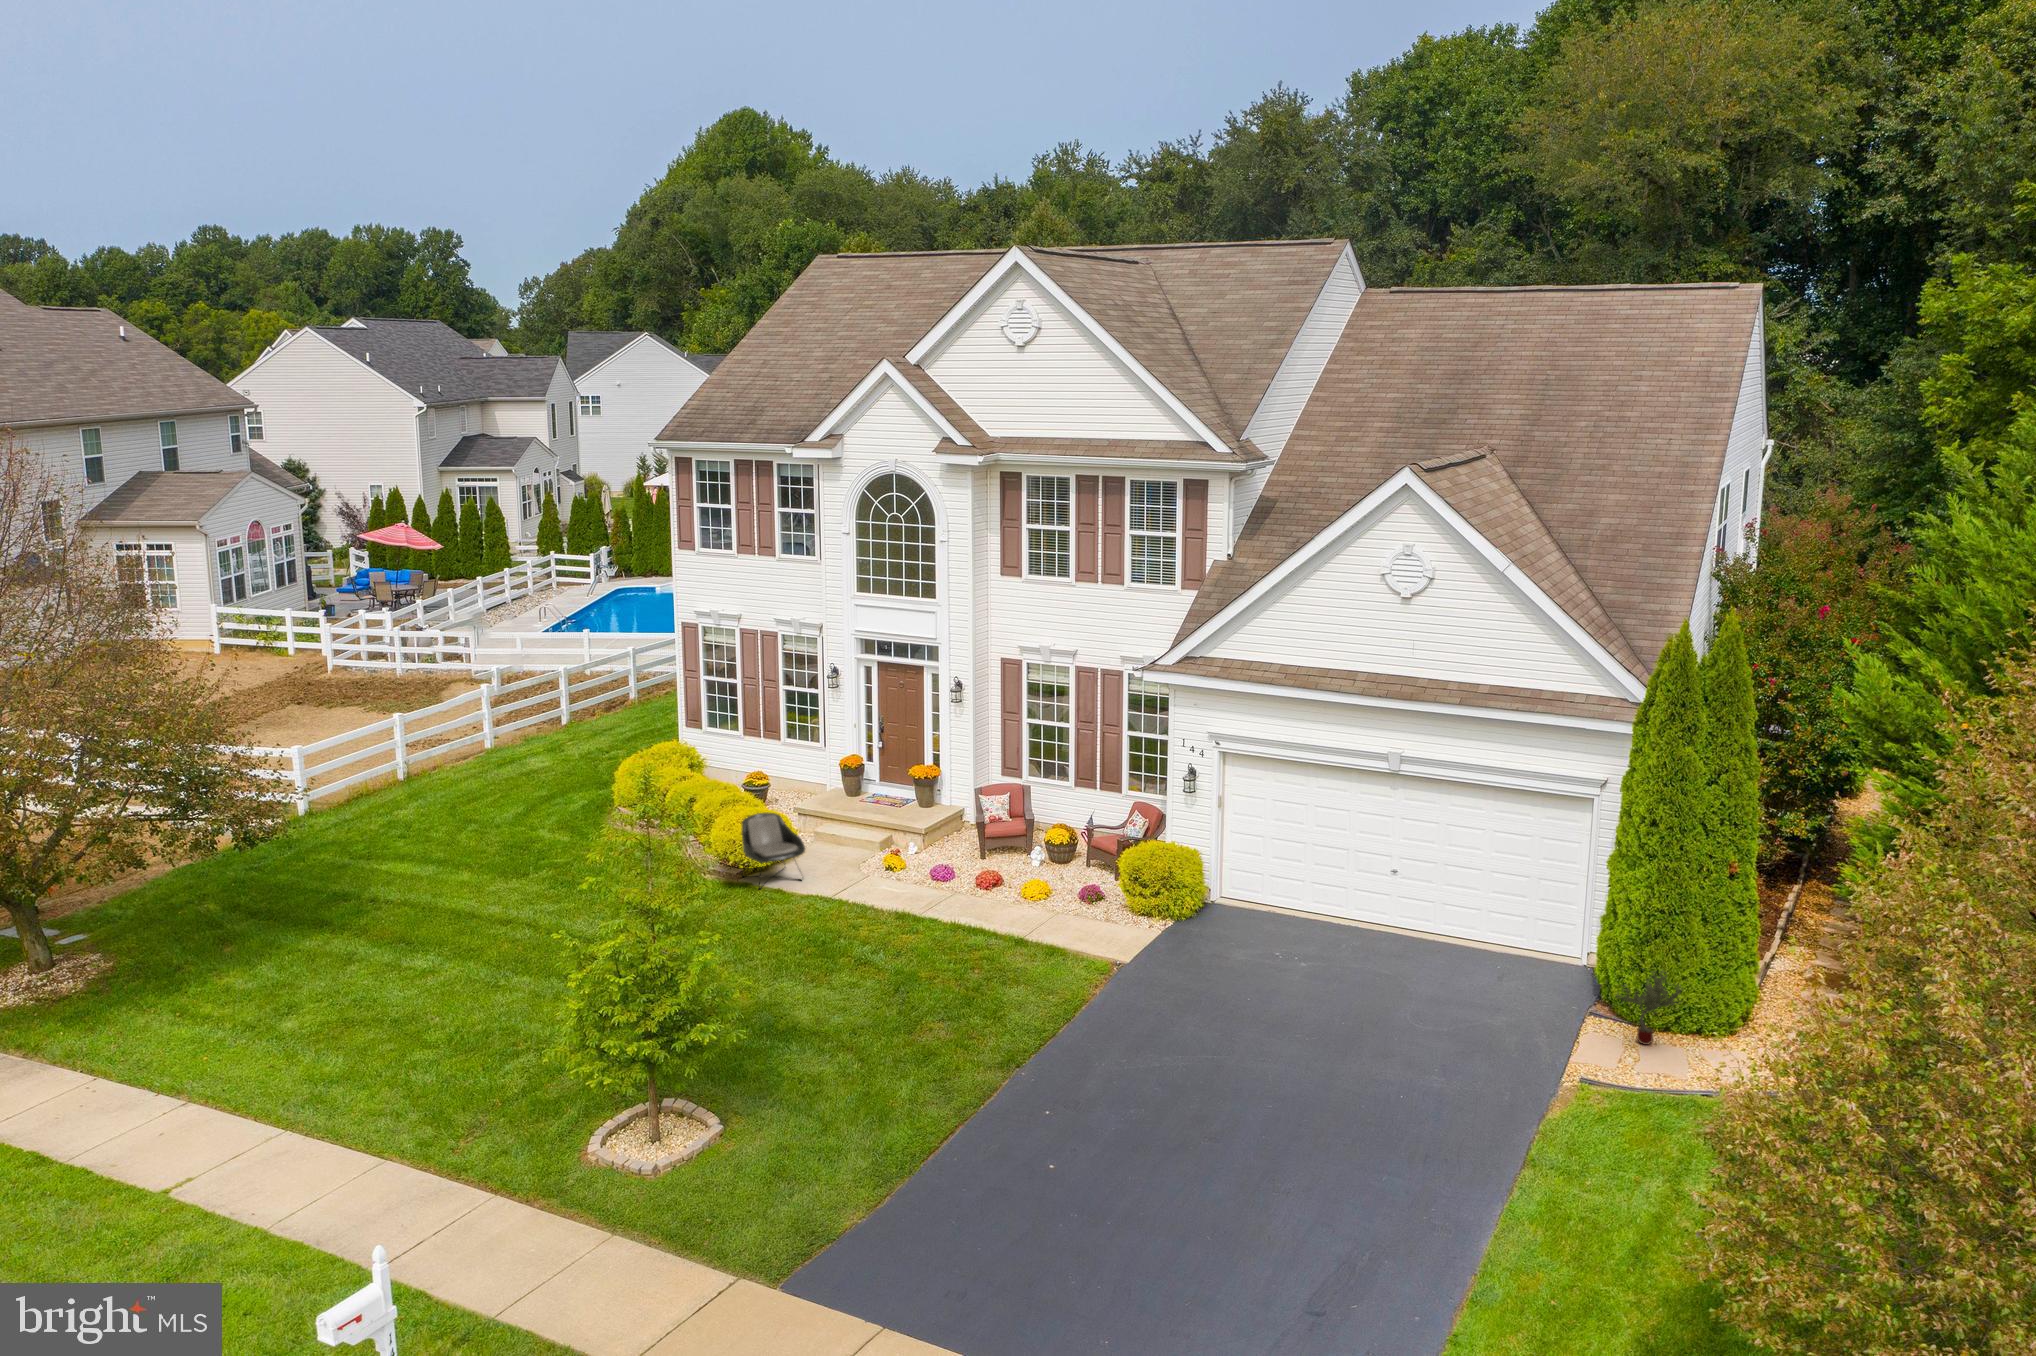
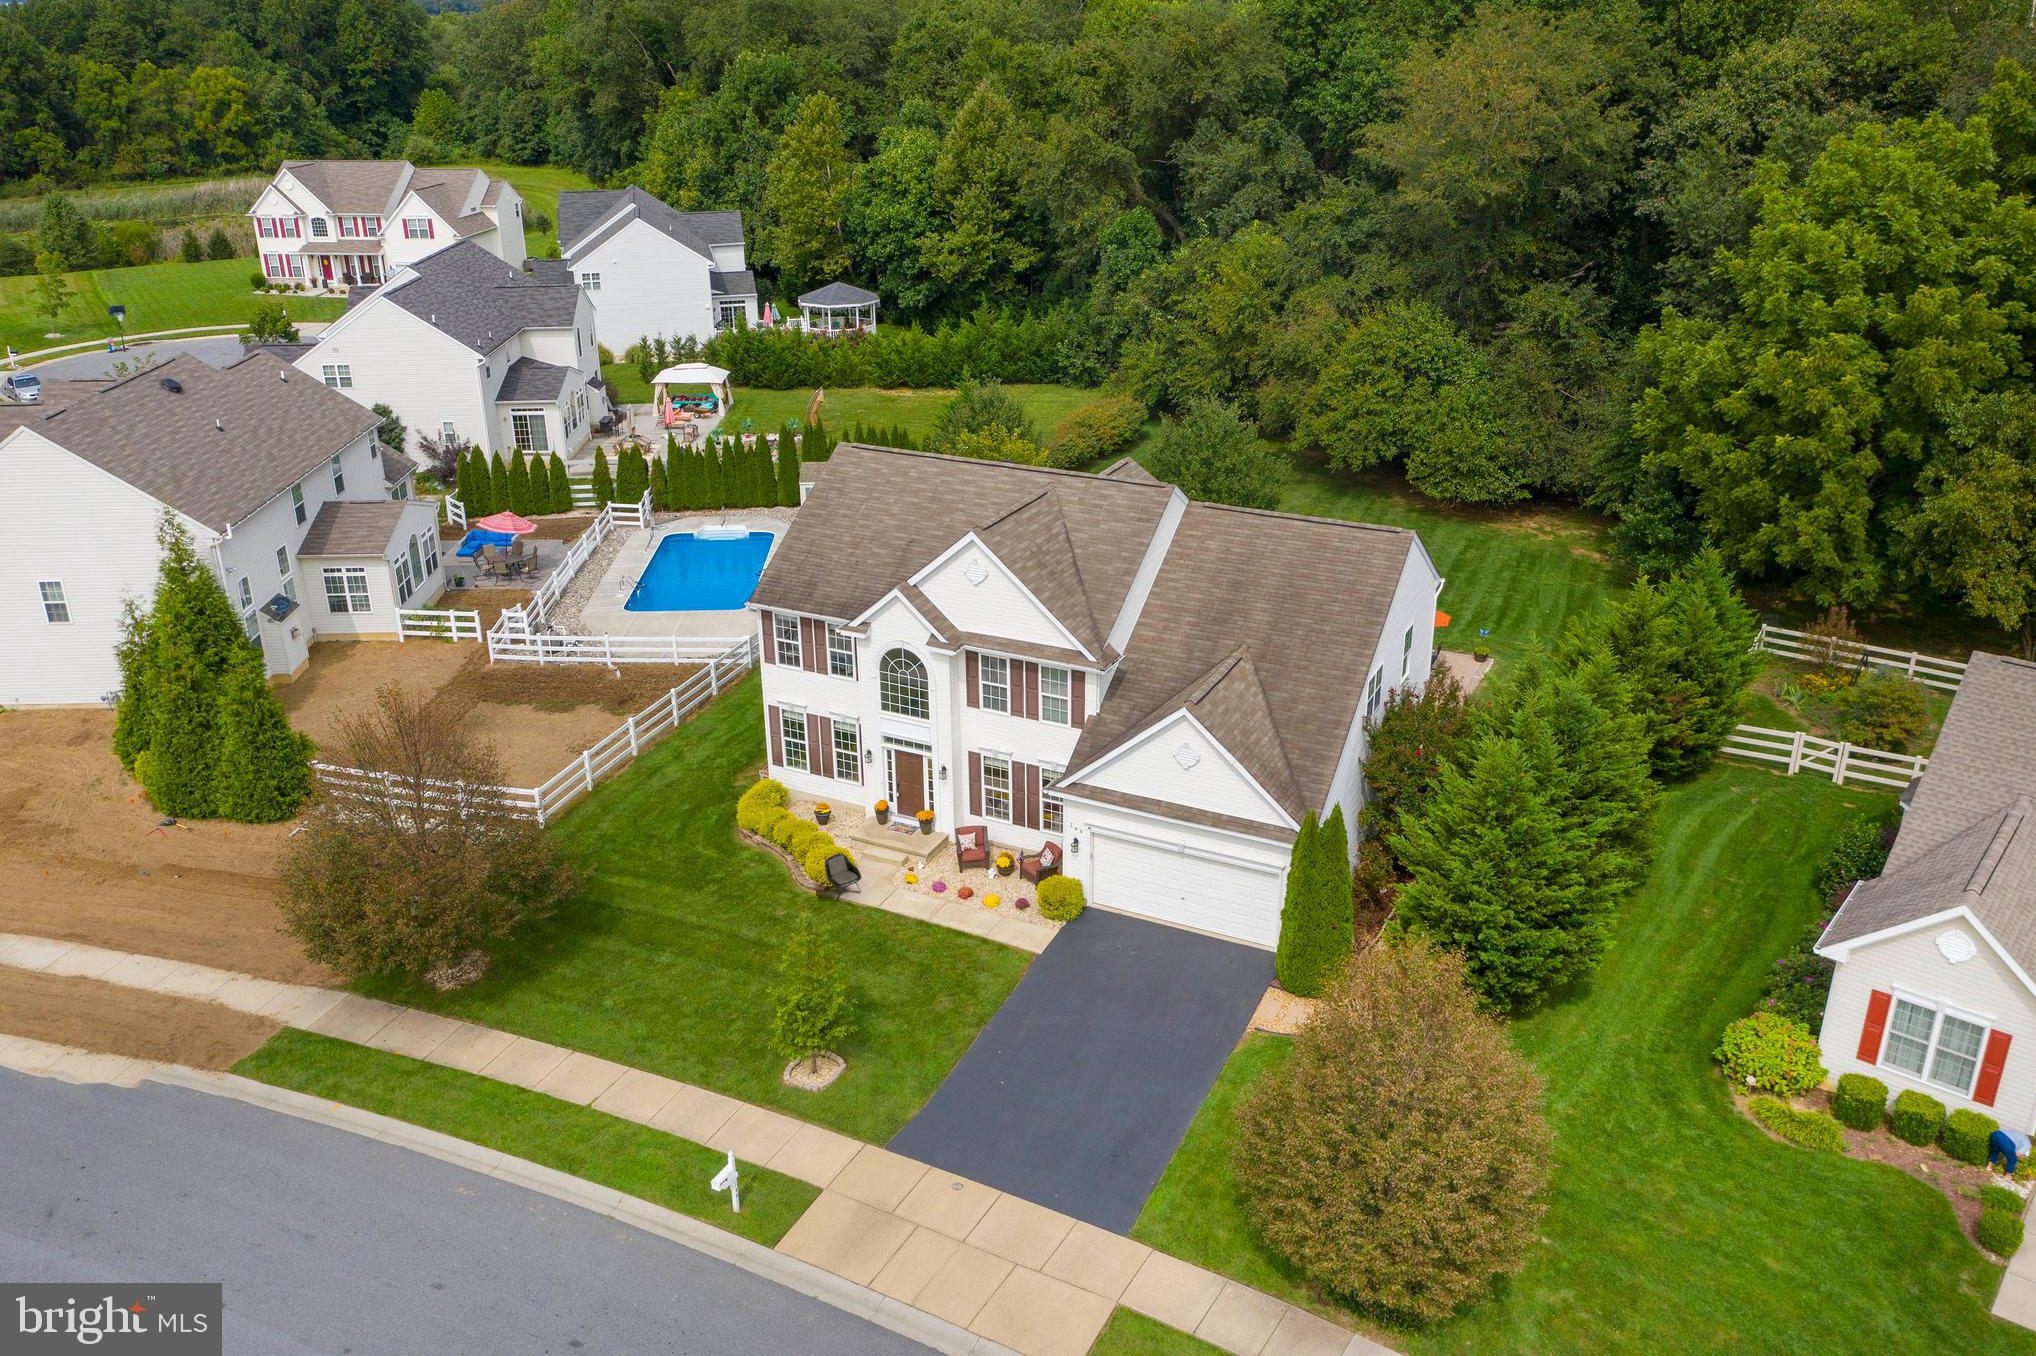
potted tree: present [1616,971,1681,1045] -> none [1266,978,1294,1011]

